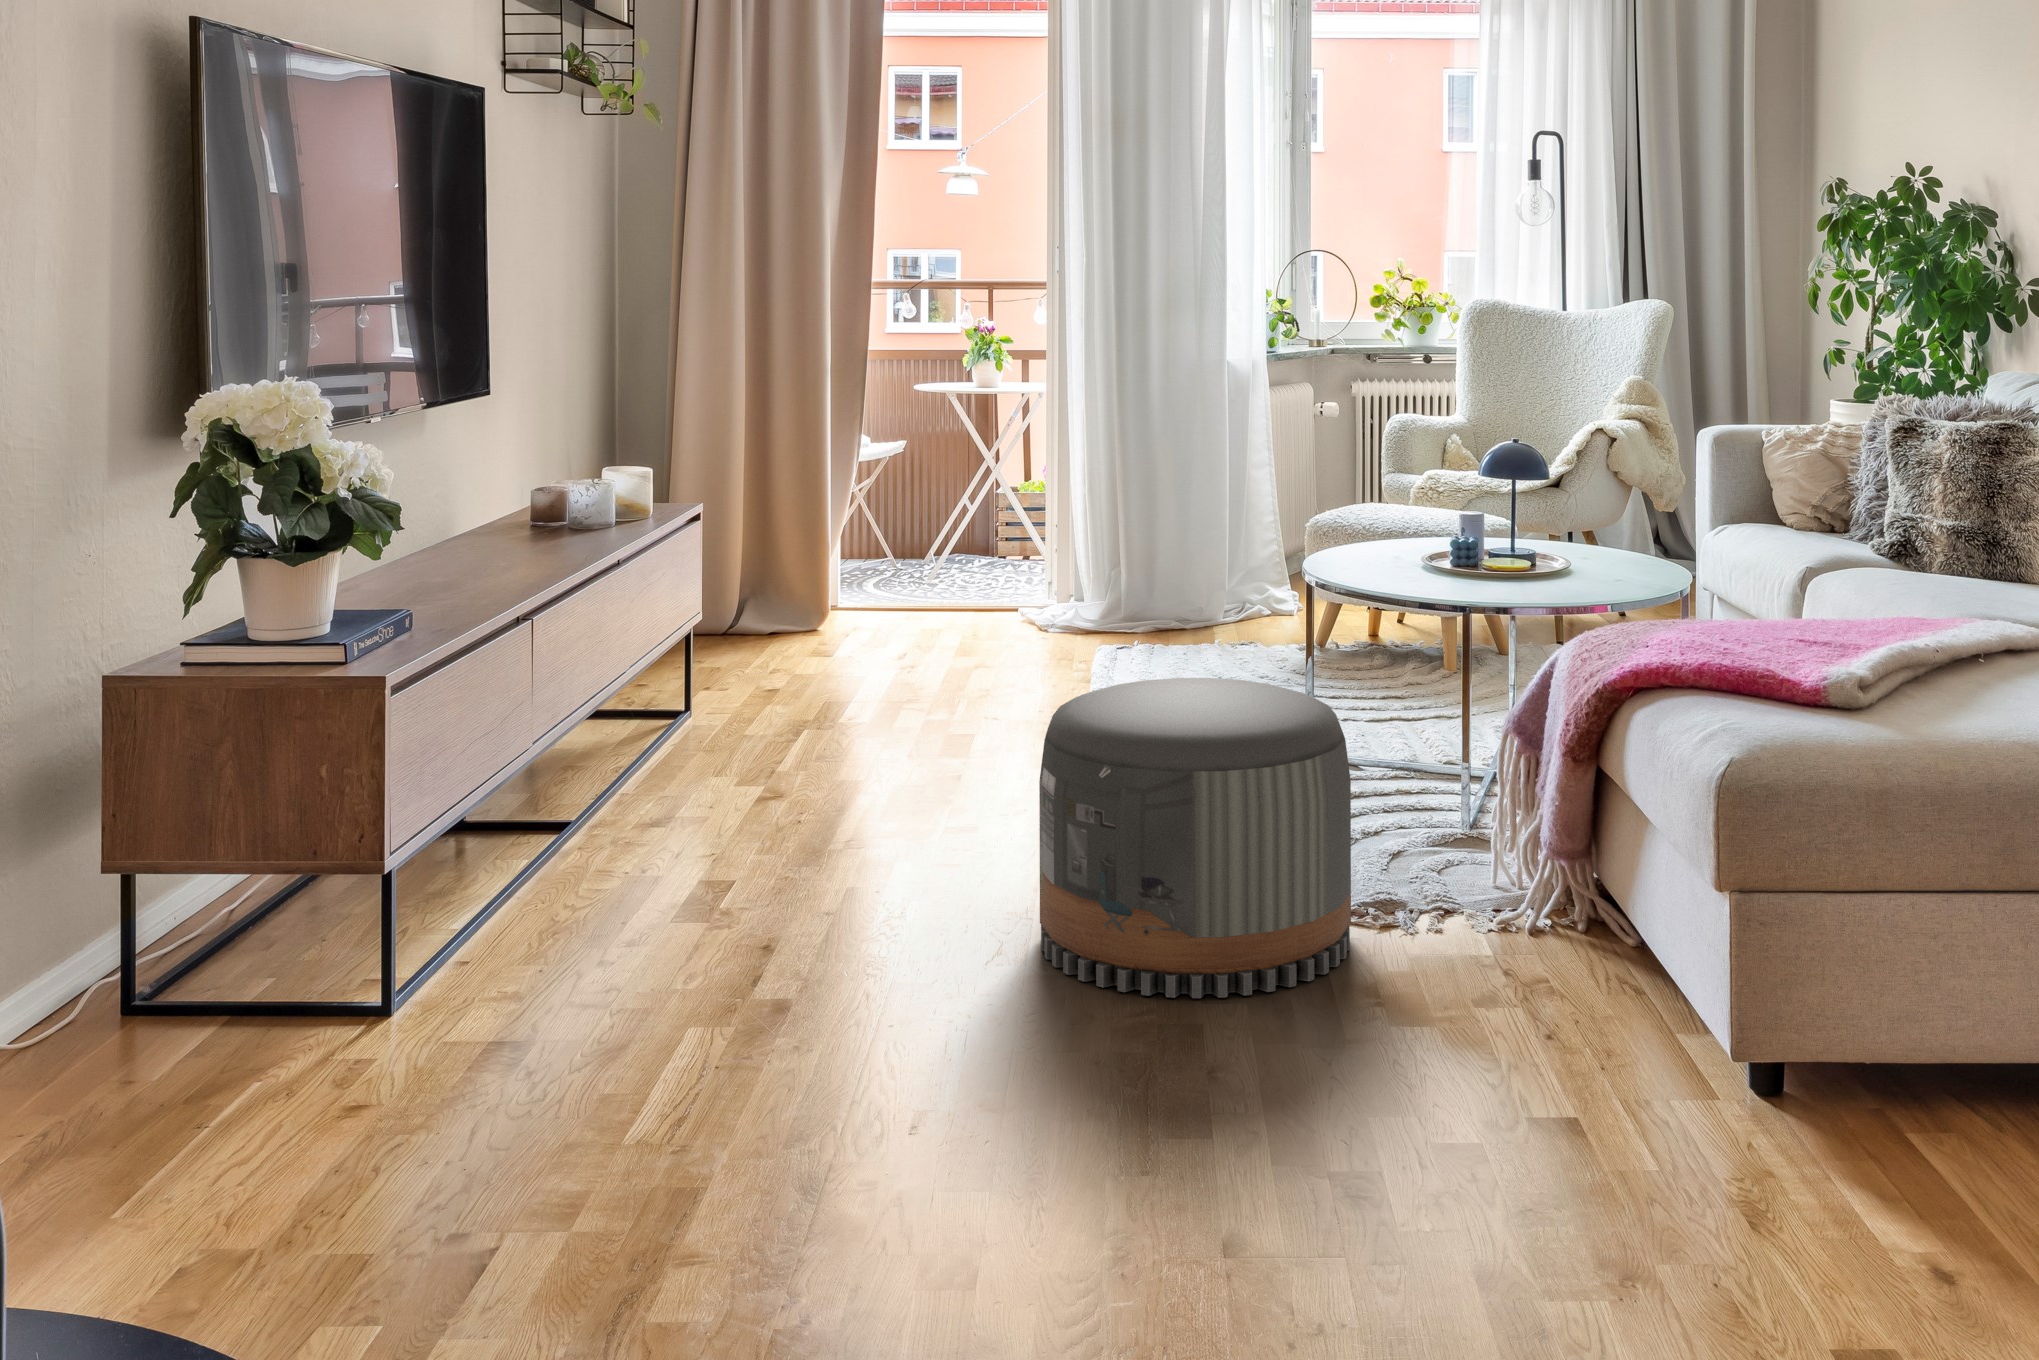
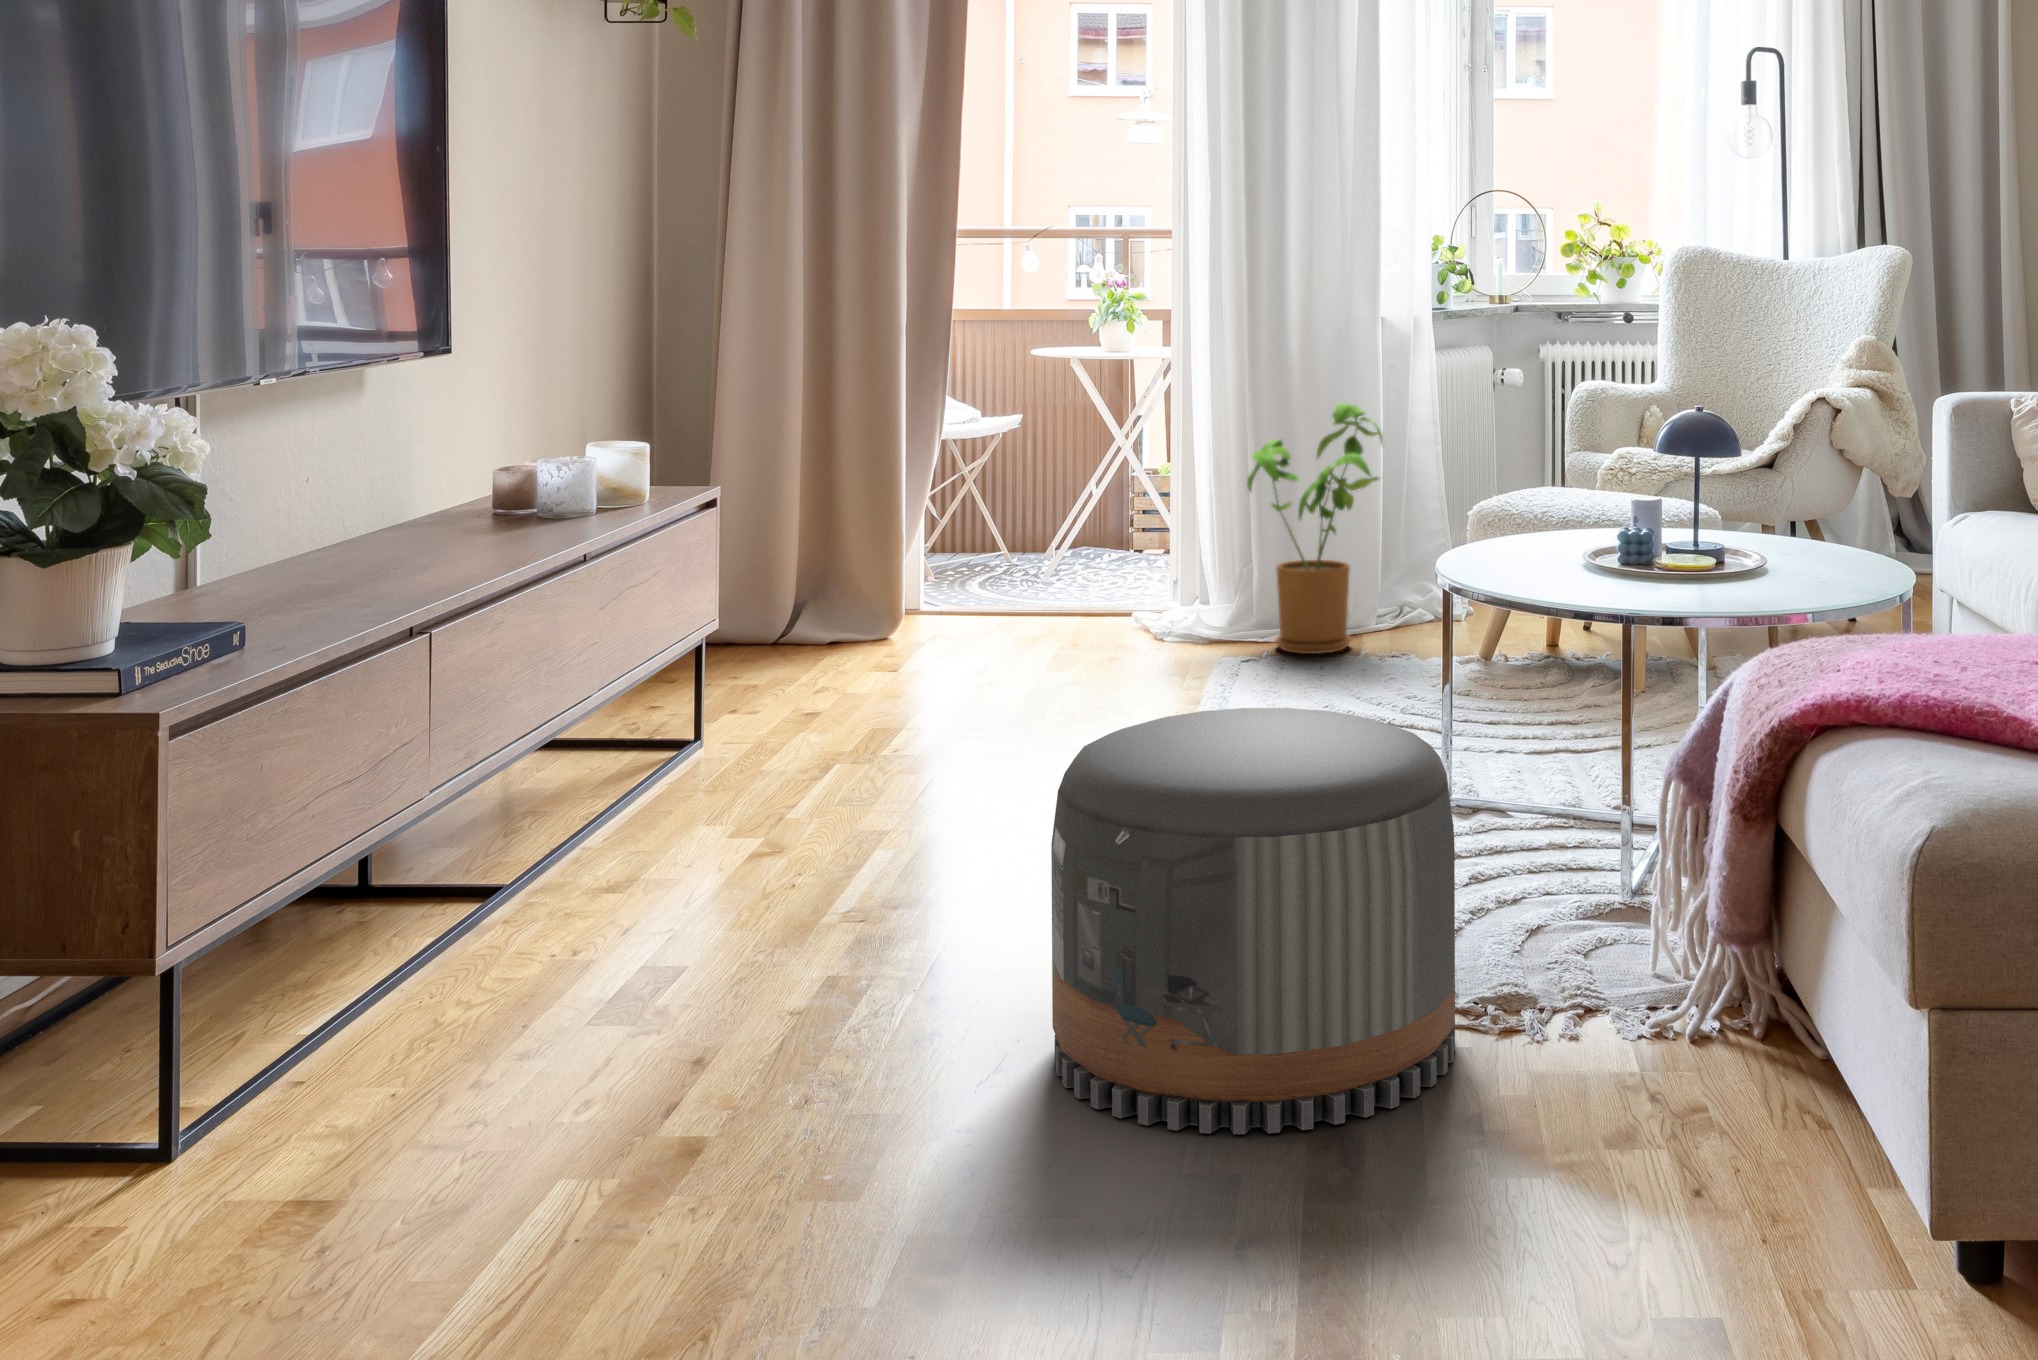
house plant: none [1112,434,1228,646] -> present [1247,404,1383,654]

